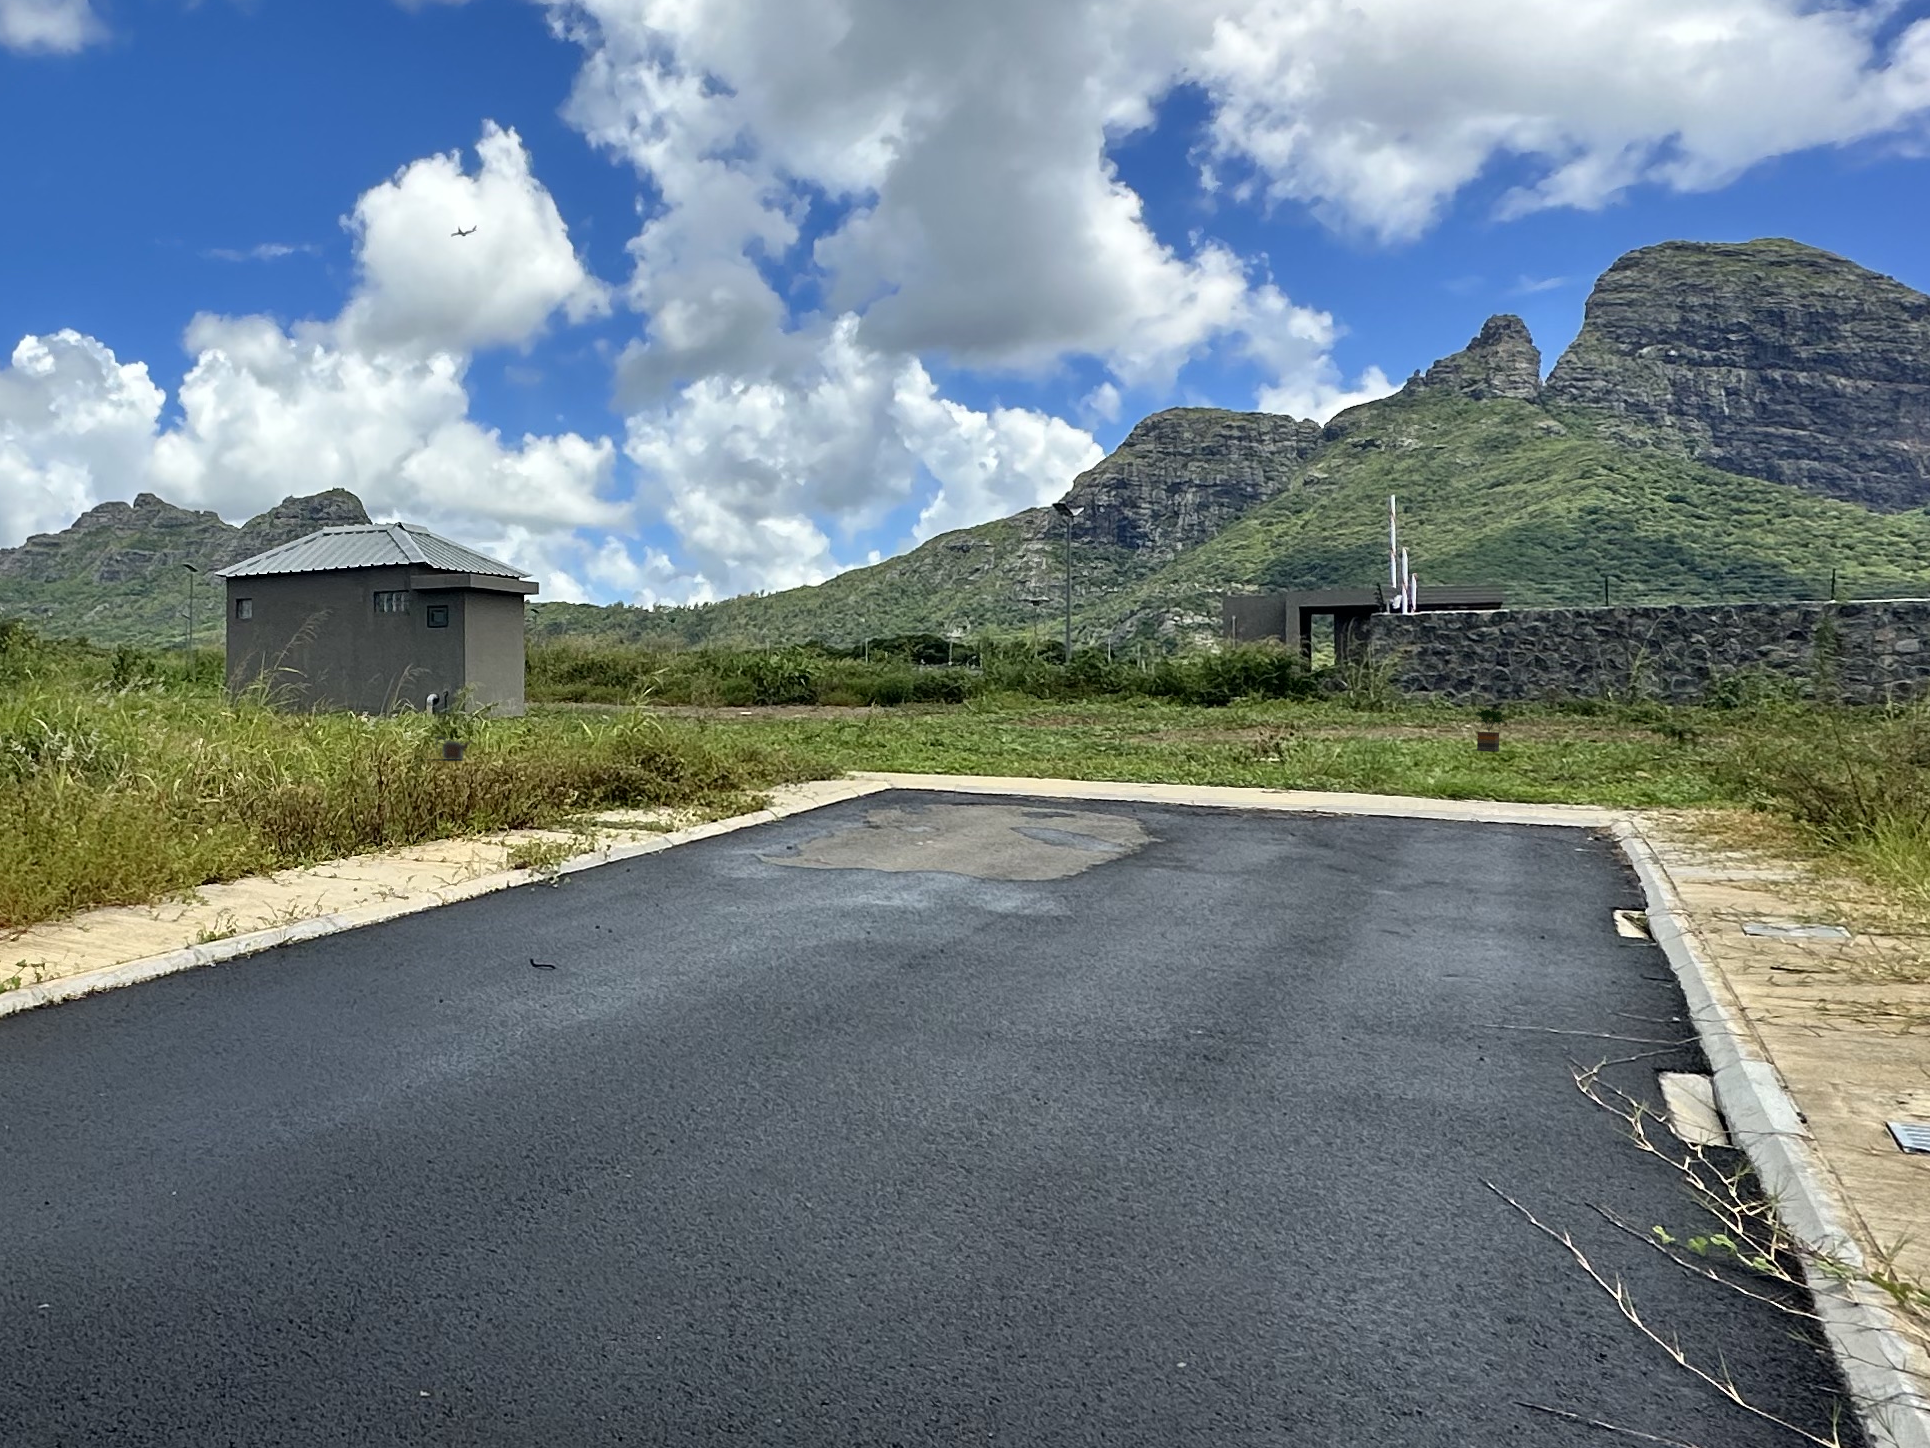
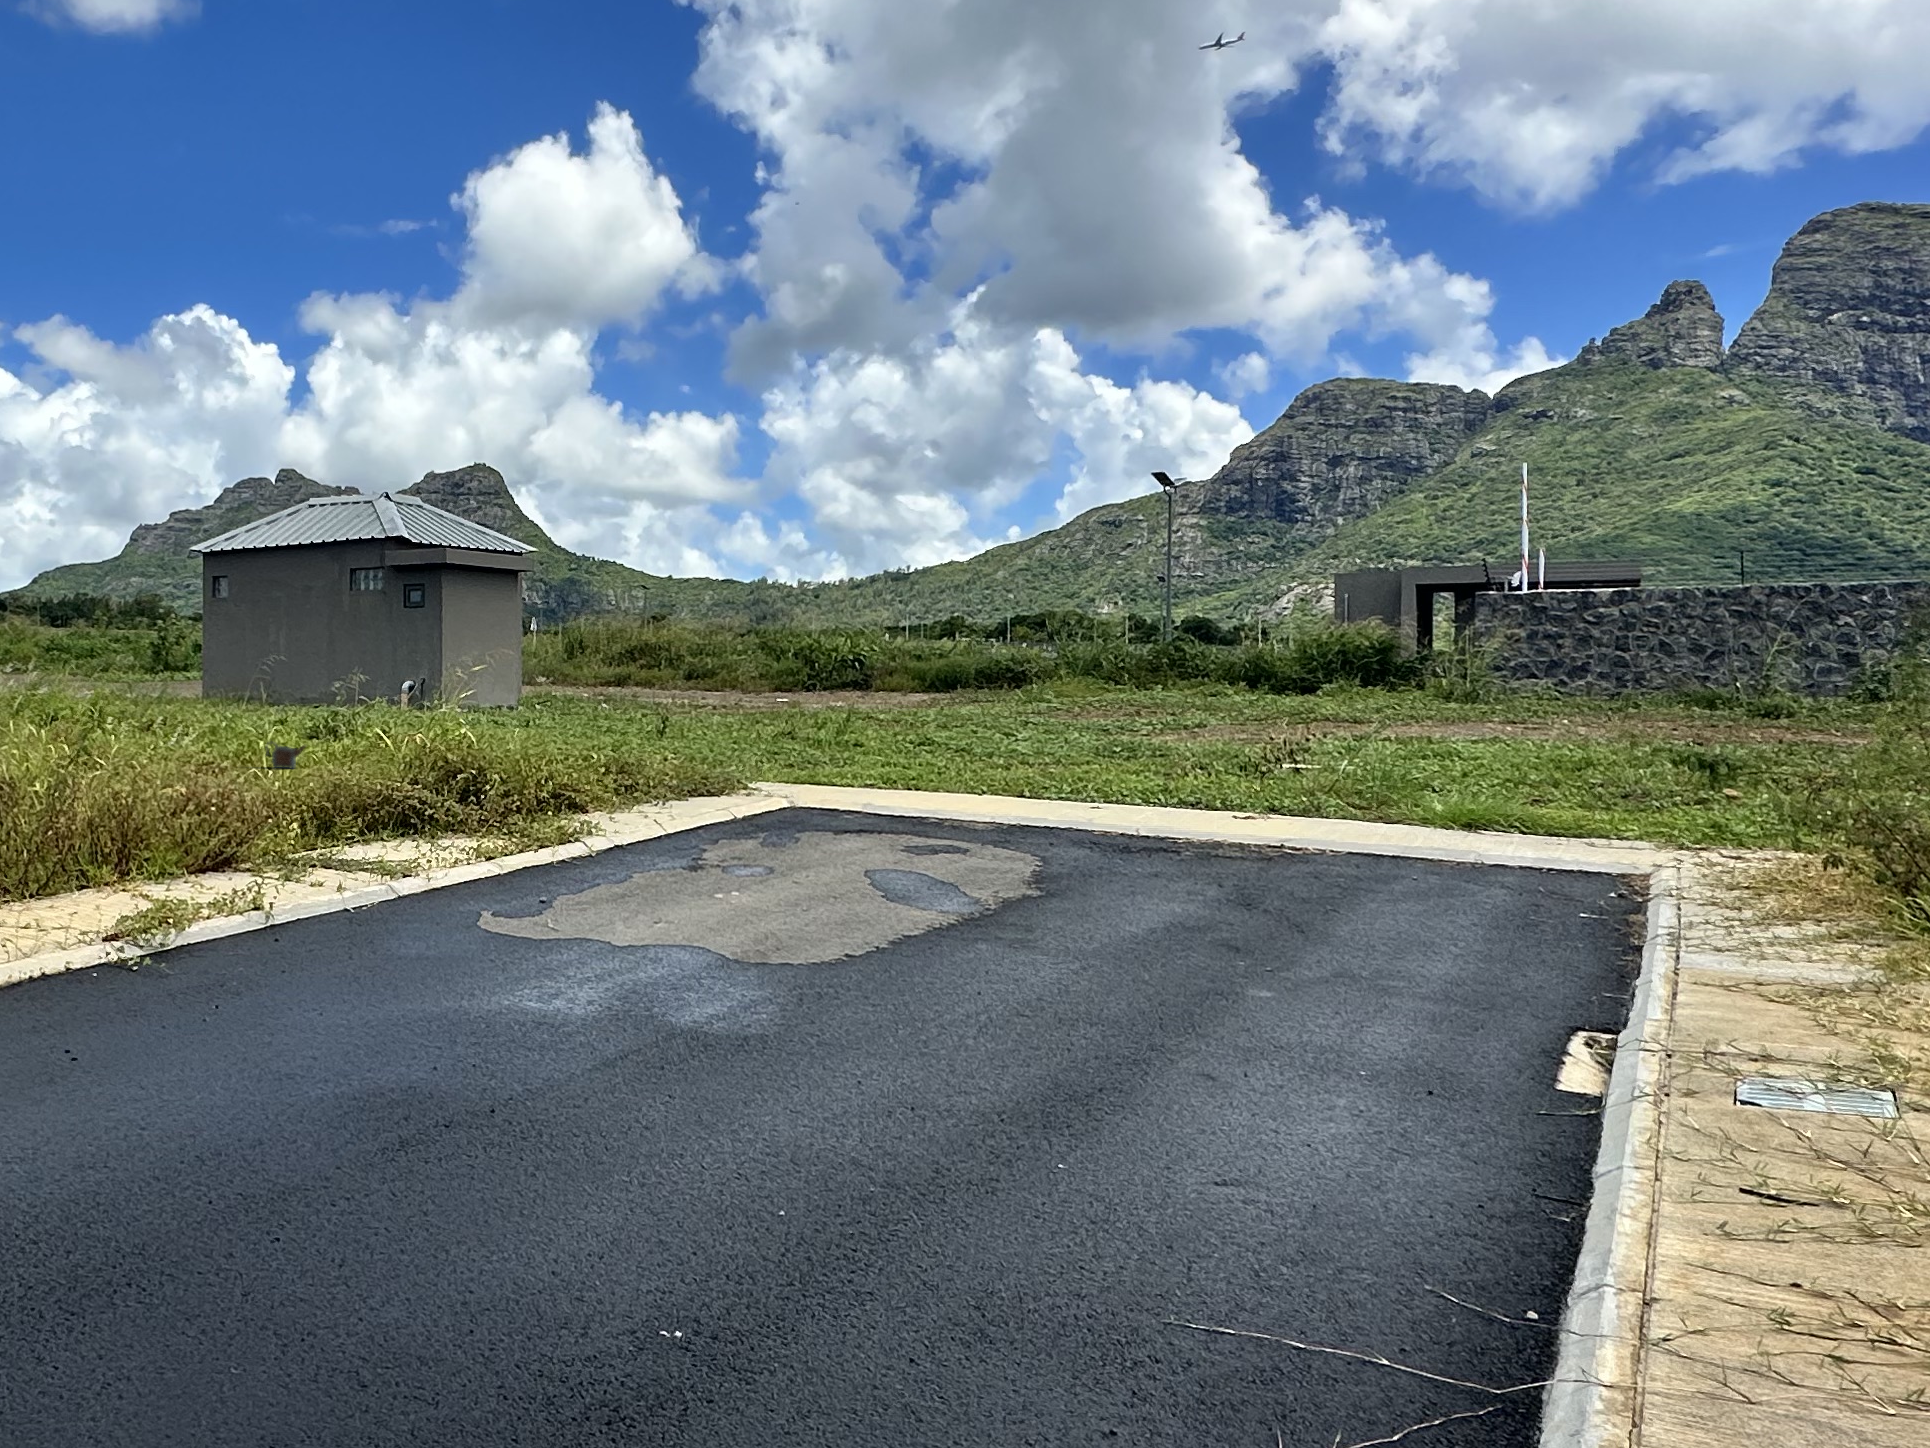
potted tree: present [1476,709,1505,751] -> none [1553,704,1591,753]

